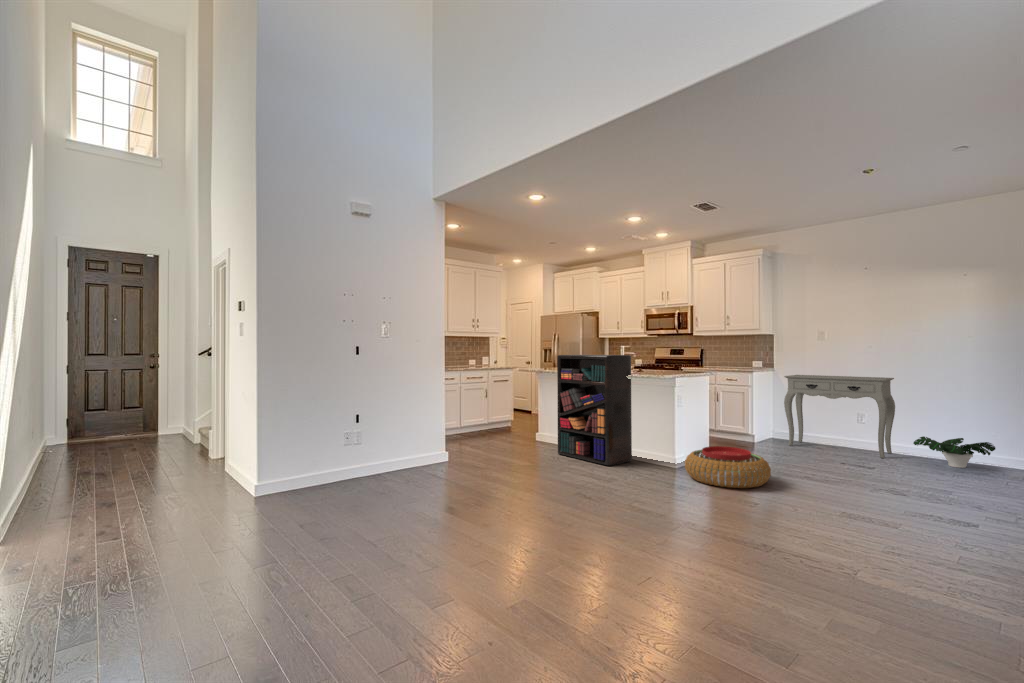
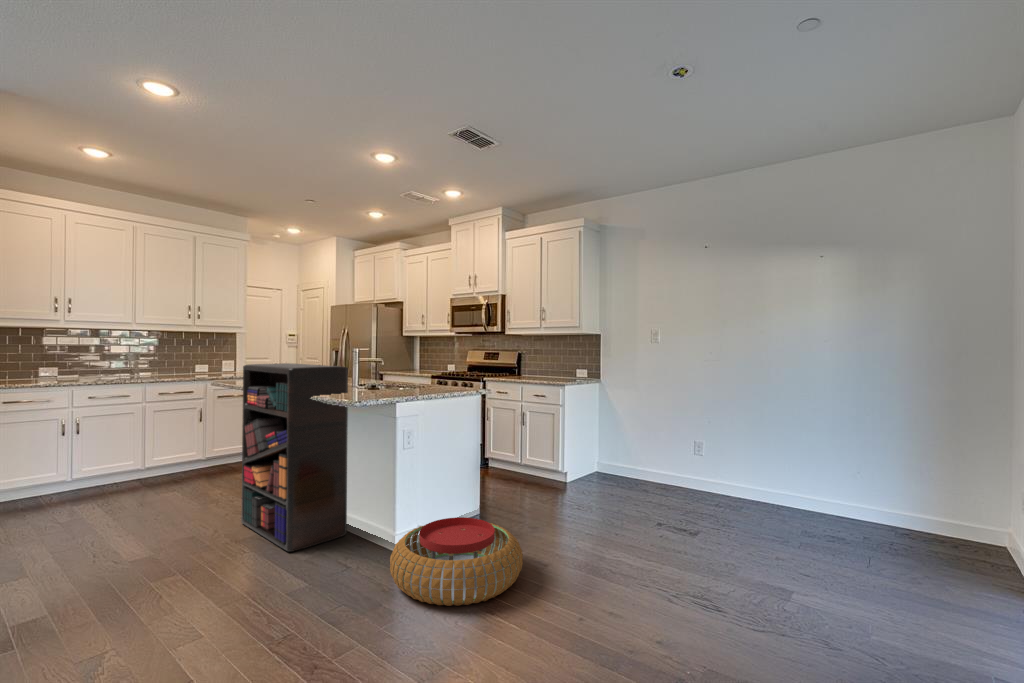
console table: present [784,375,895,458] -> none [603,389,735,508]
potted plant: present [913,436,995,468] -> none [751,478,848,524]

